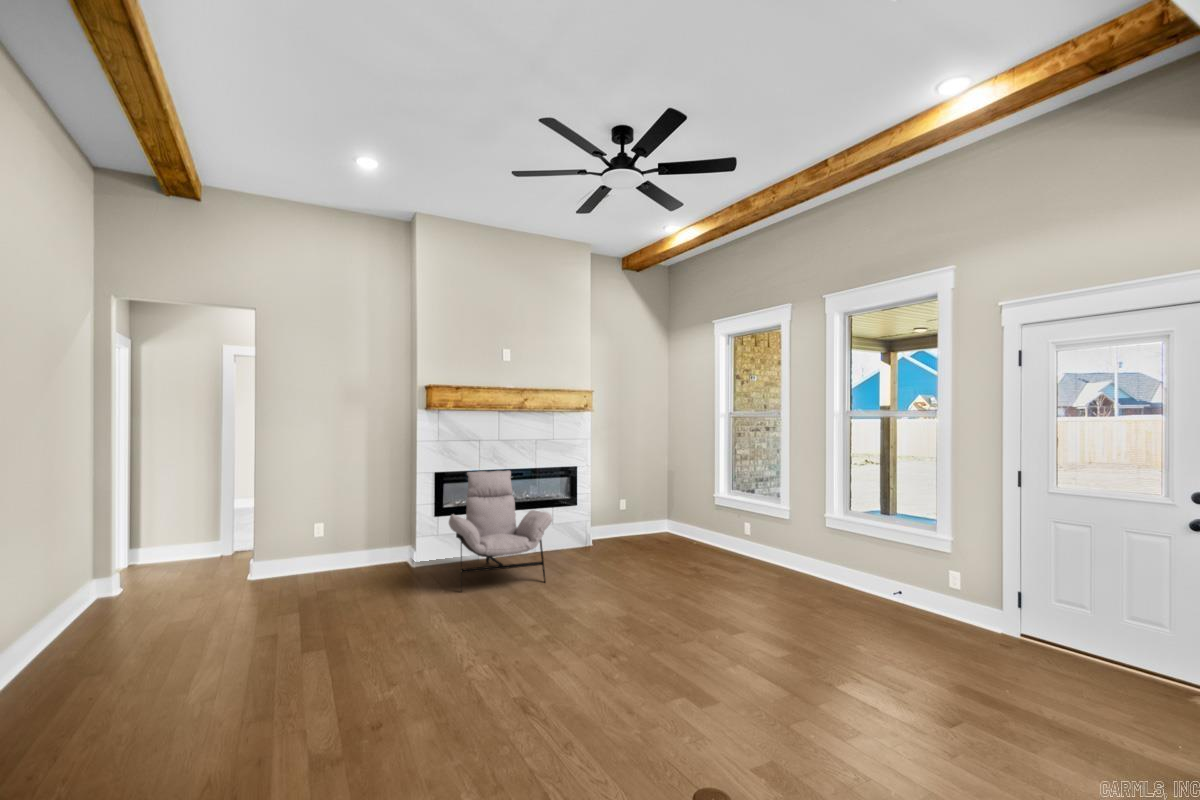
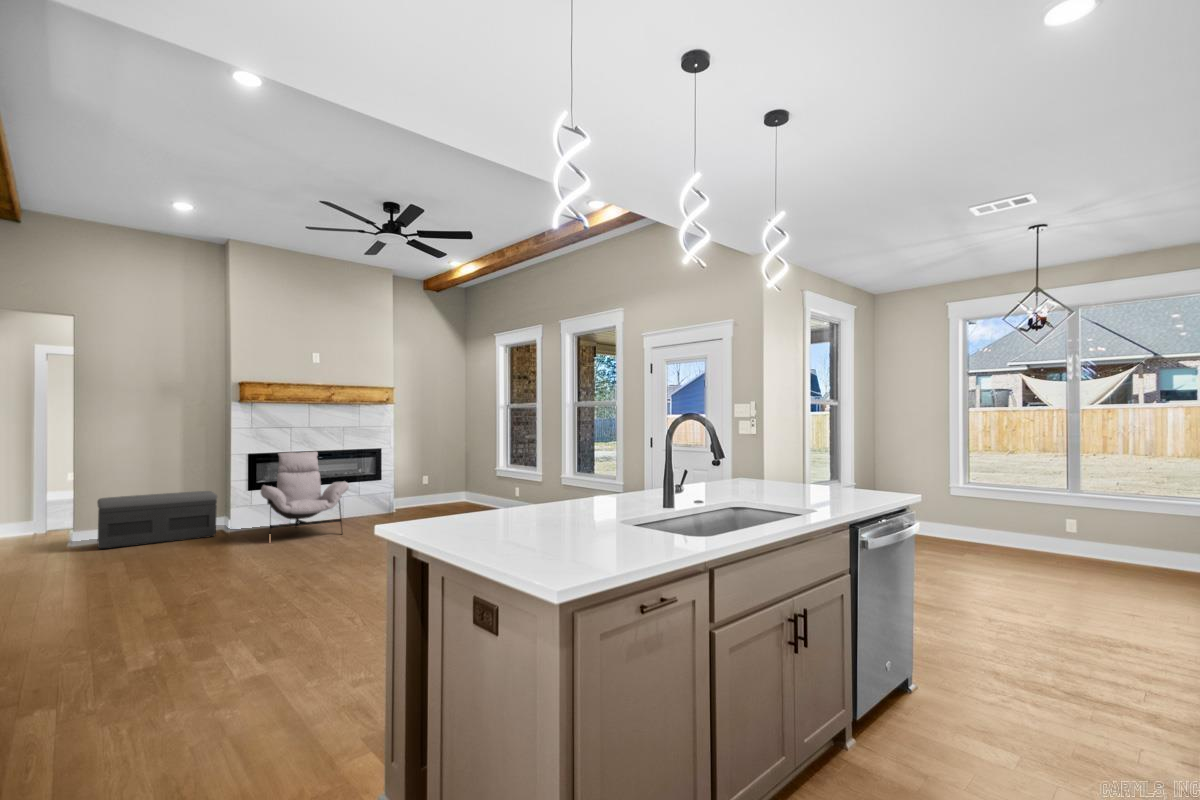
storage bench: none [273,515,401,589] -> present [97,491,217,549]

